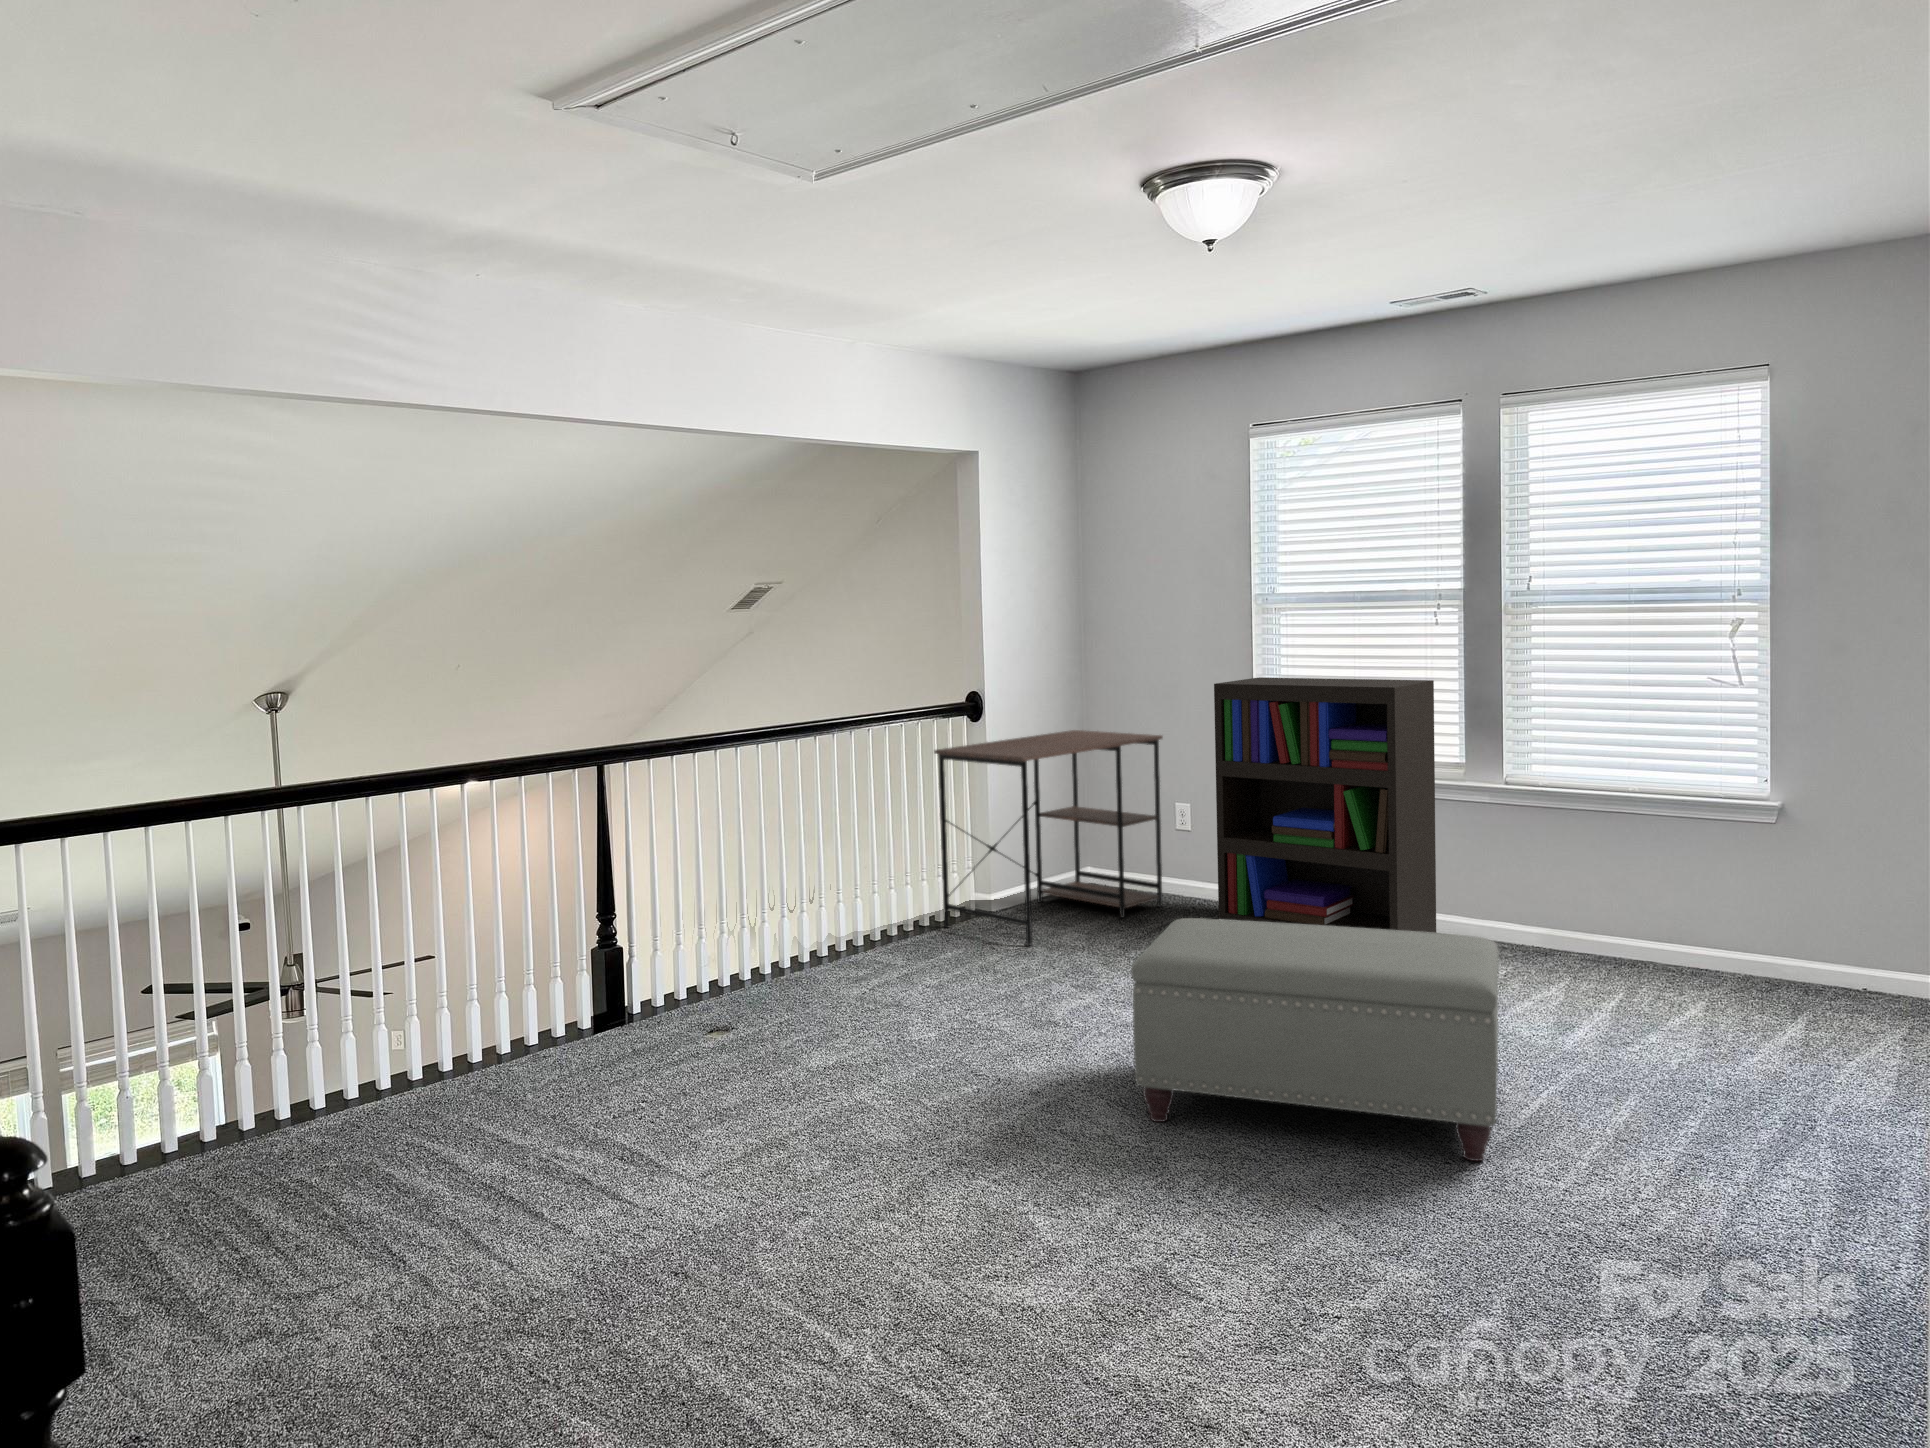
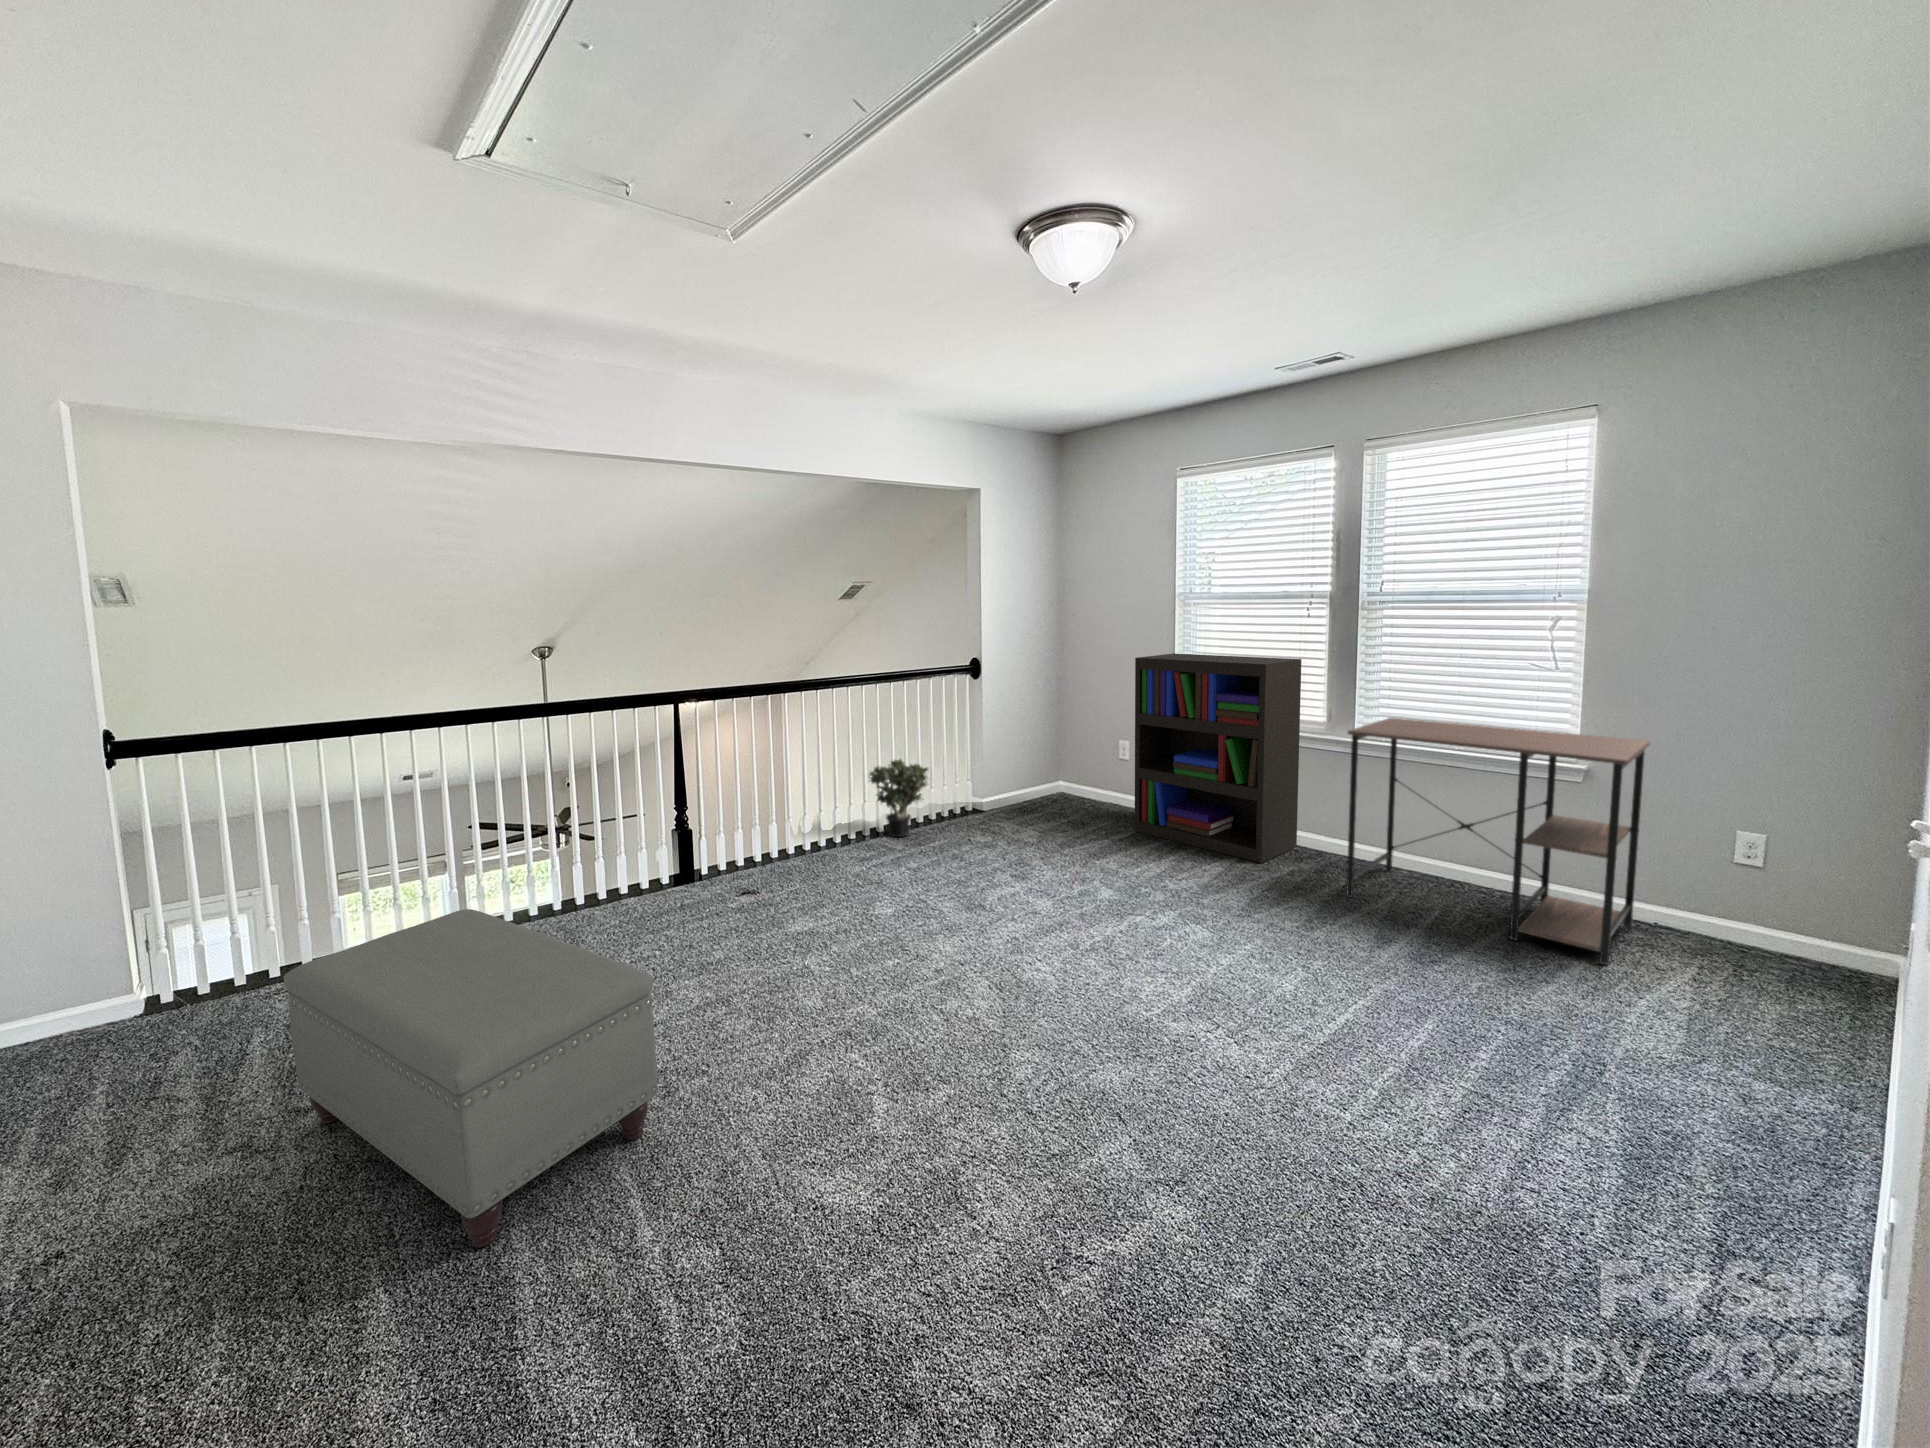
desk: present [934,730,1163,946] -> present [1346,718,1650,964]
potted plant: none [843,837,935,953] -> present [869,759,928,837]
ottoman: present [1131,918,1499,1161] -> present [284,909,657,1248]

